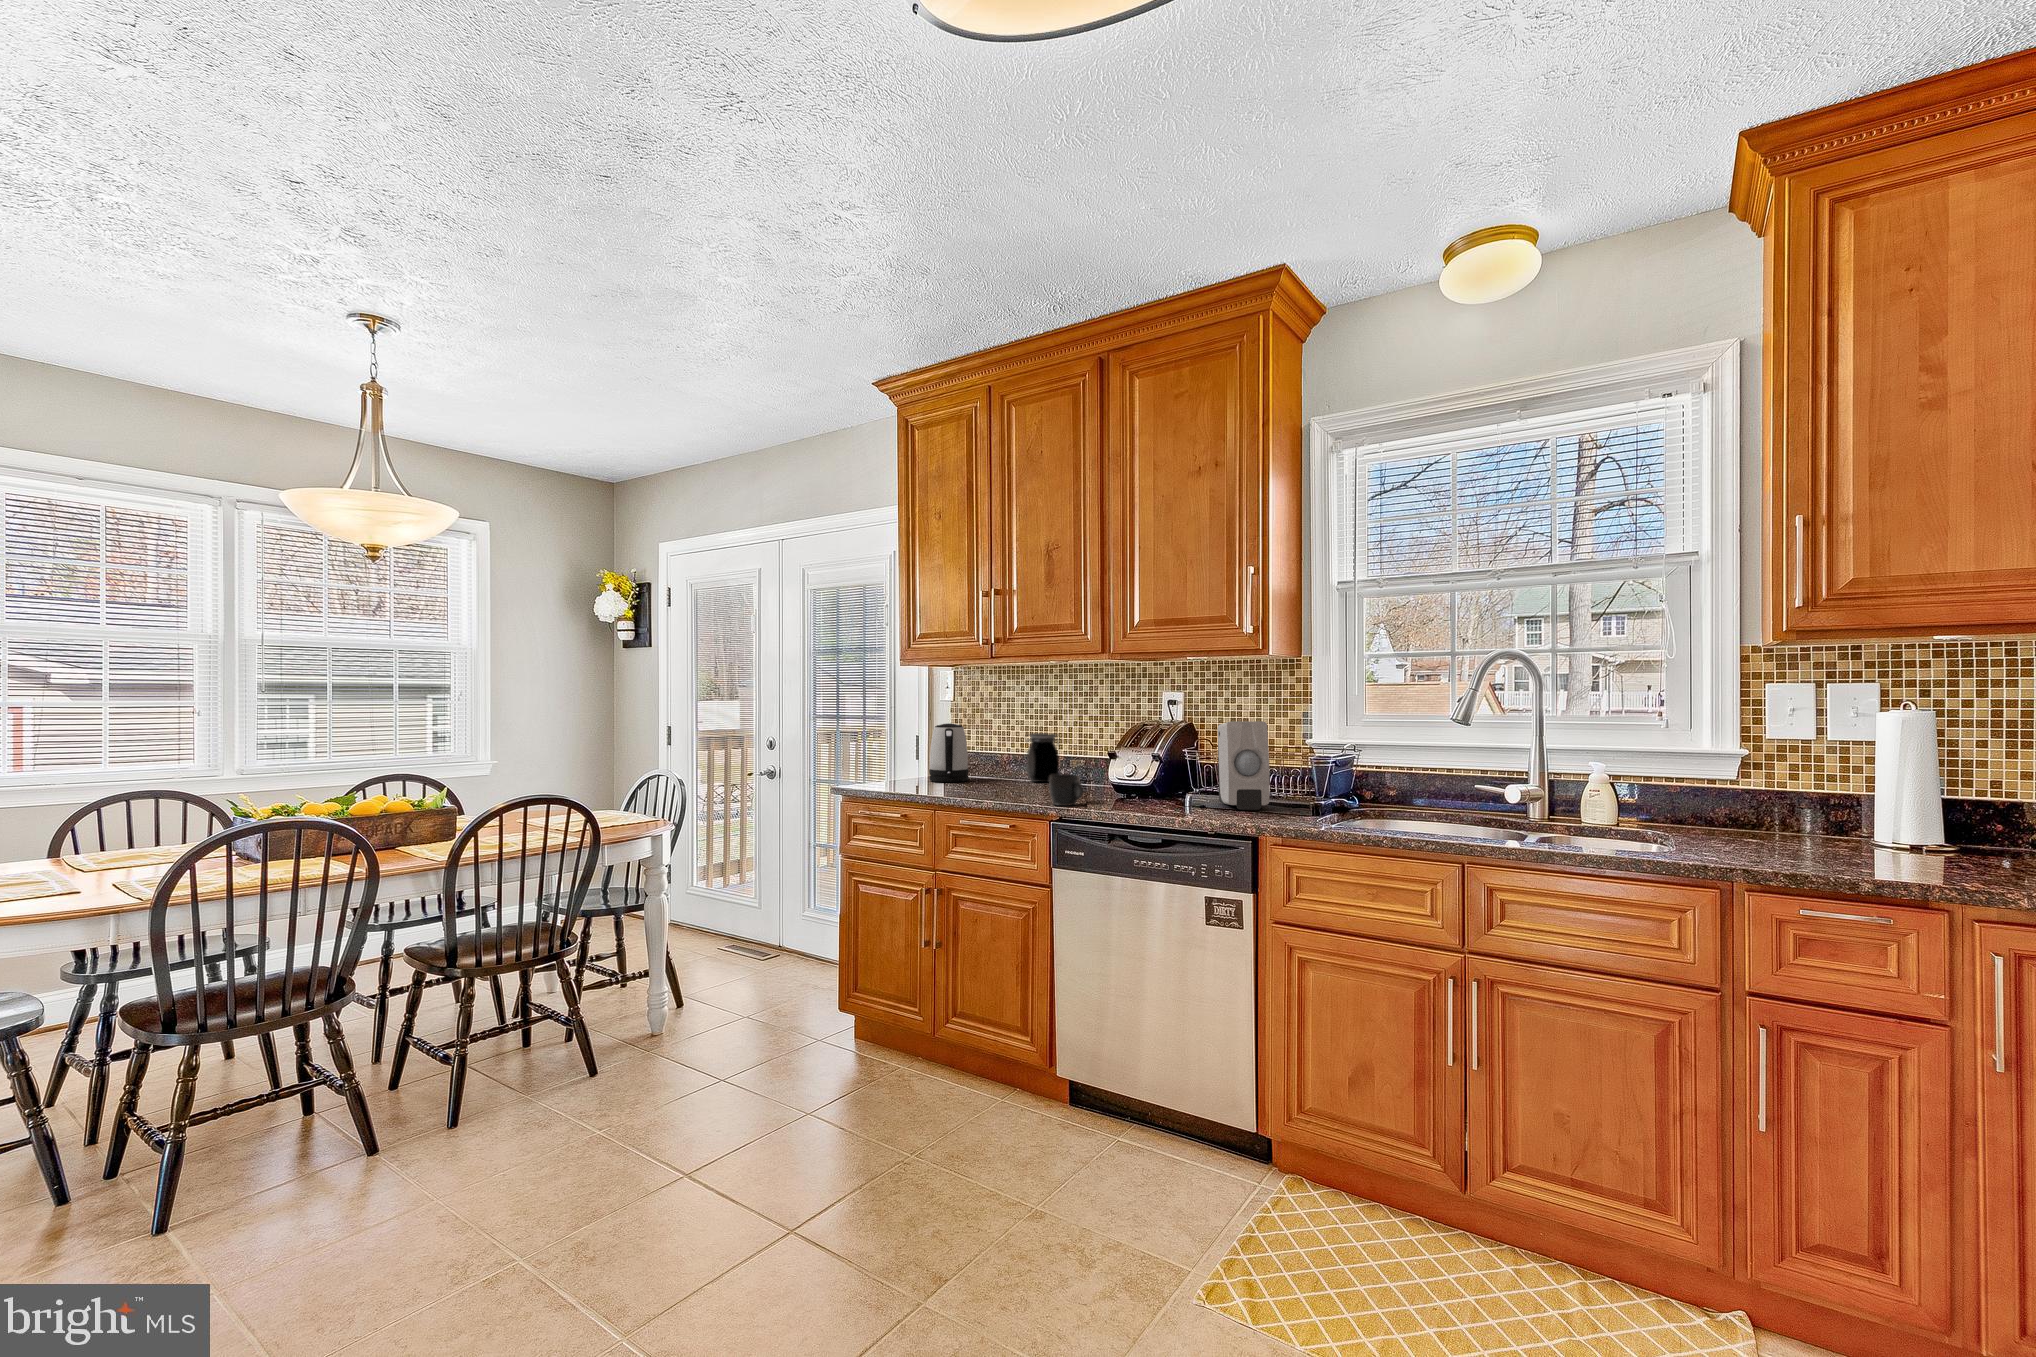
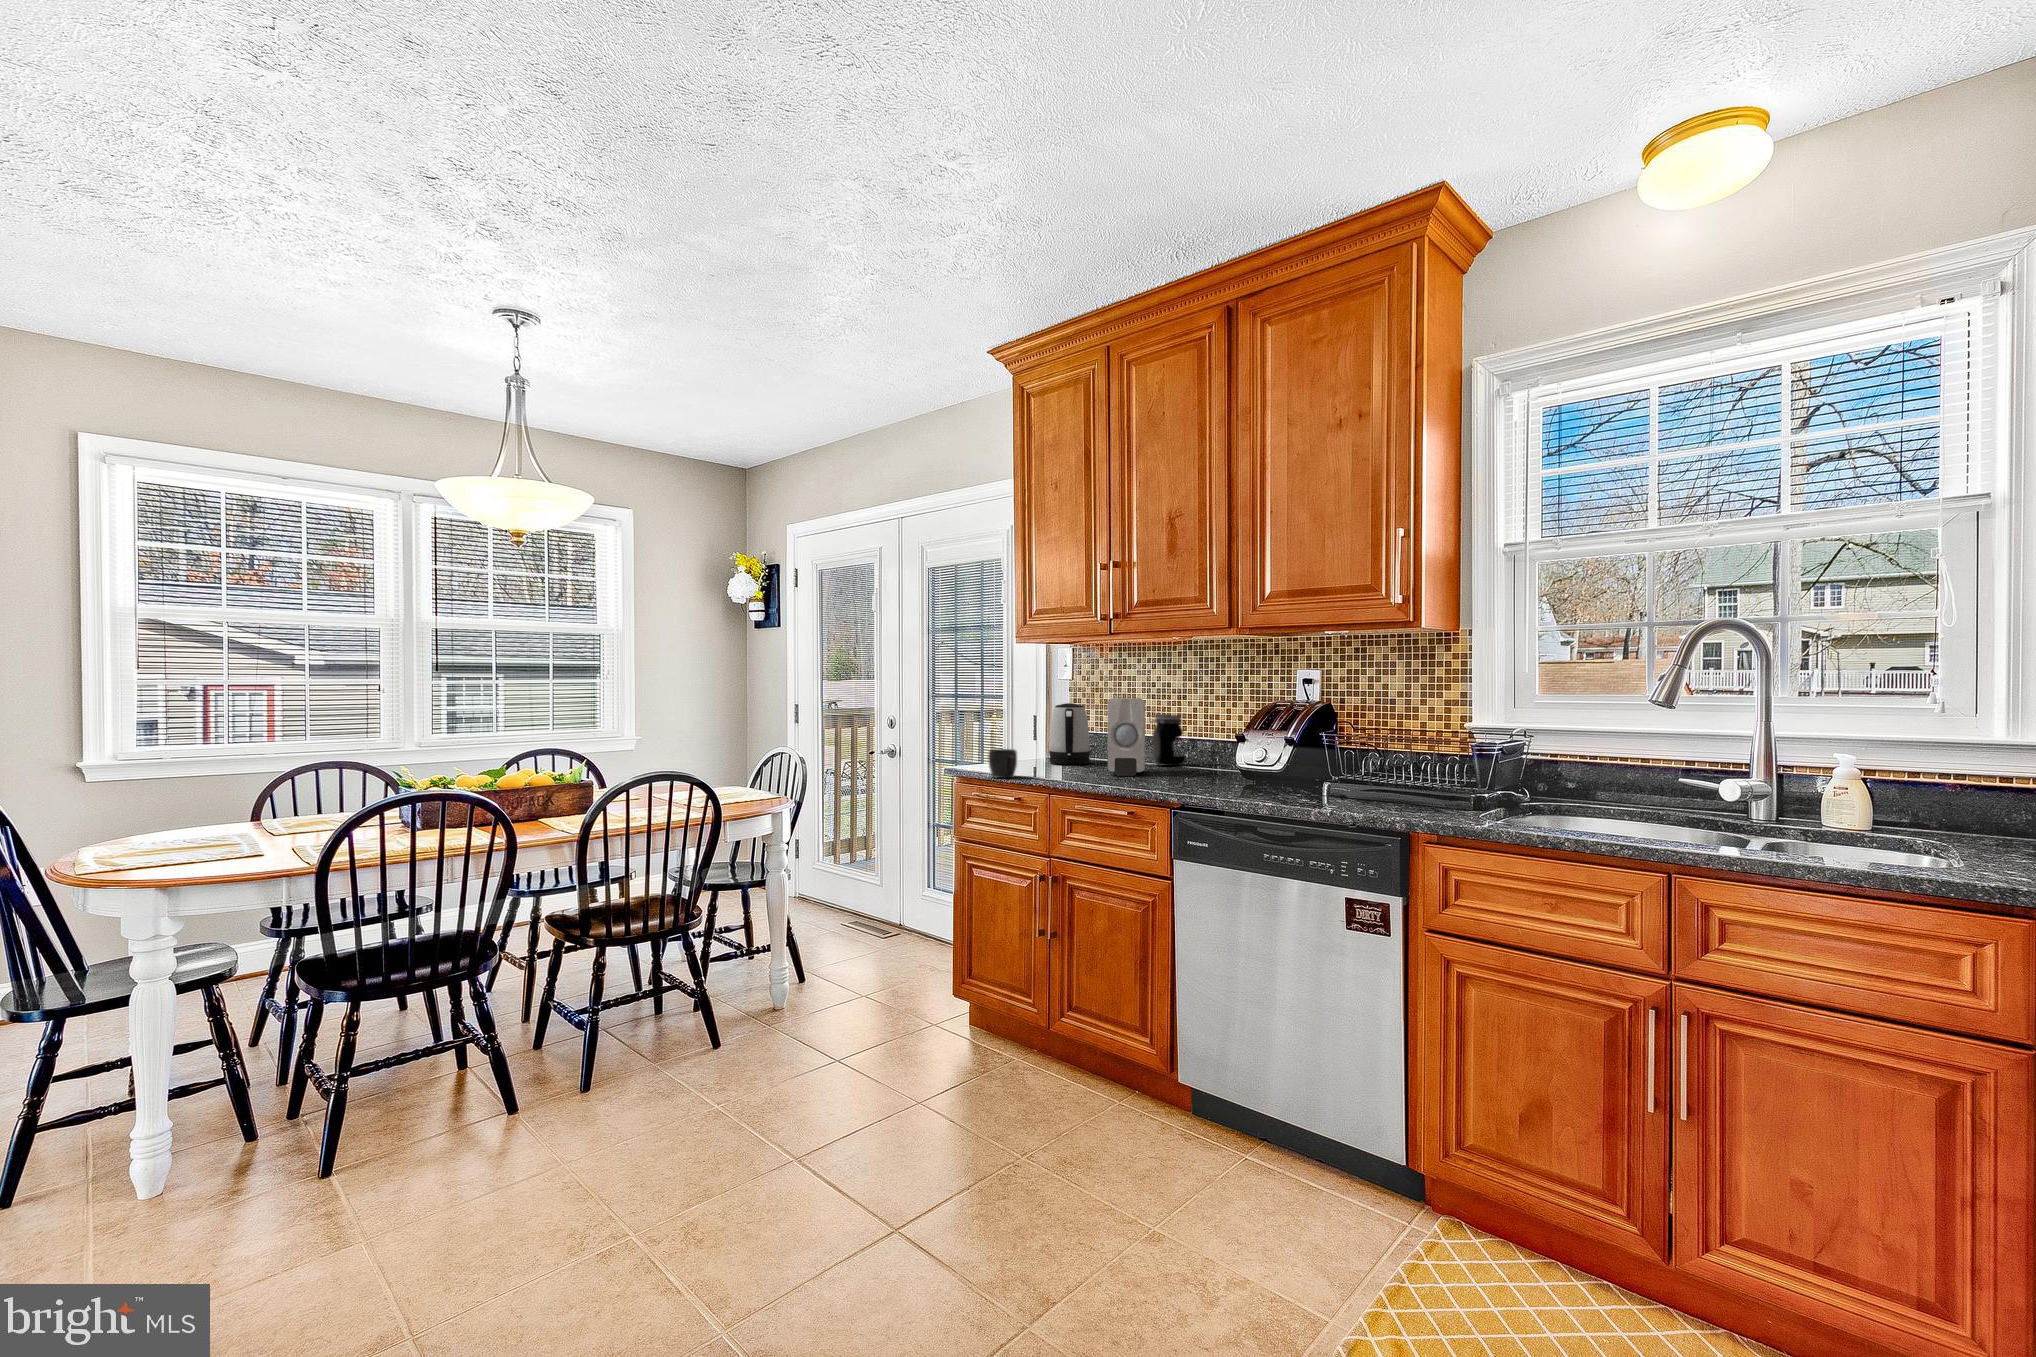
soap dispenser: present [1217,721,1270,810] -> present [1108,698,1145,776]
mug: present [1049,774,1083,806] -> present [988,749,1017,778]

